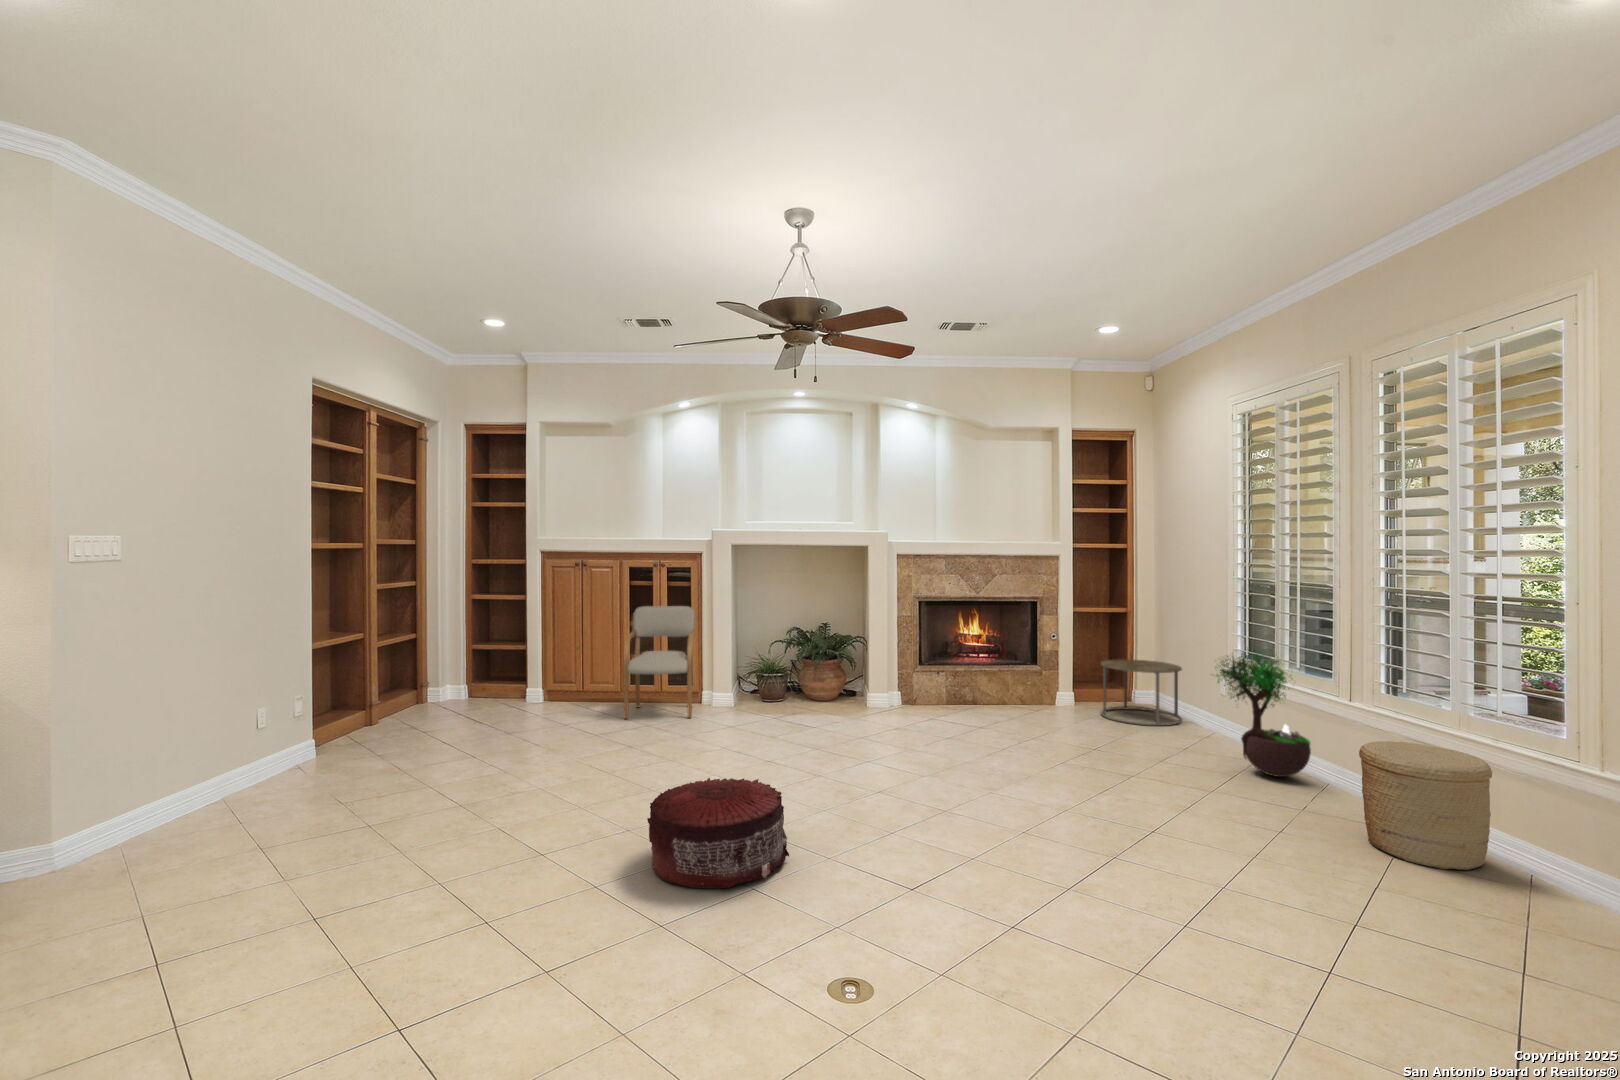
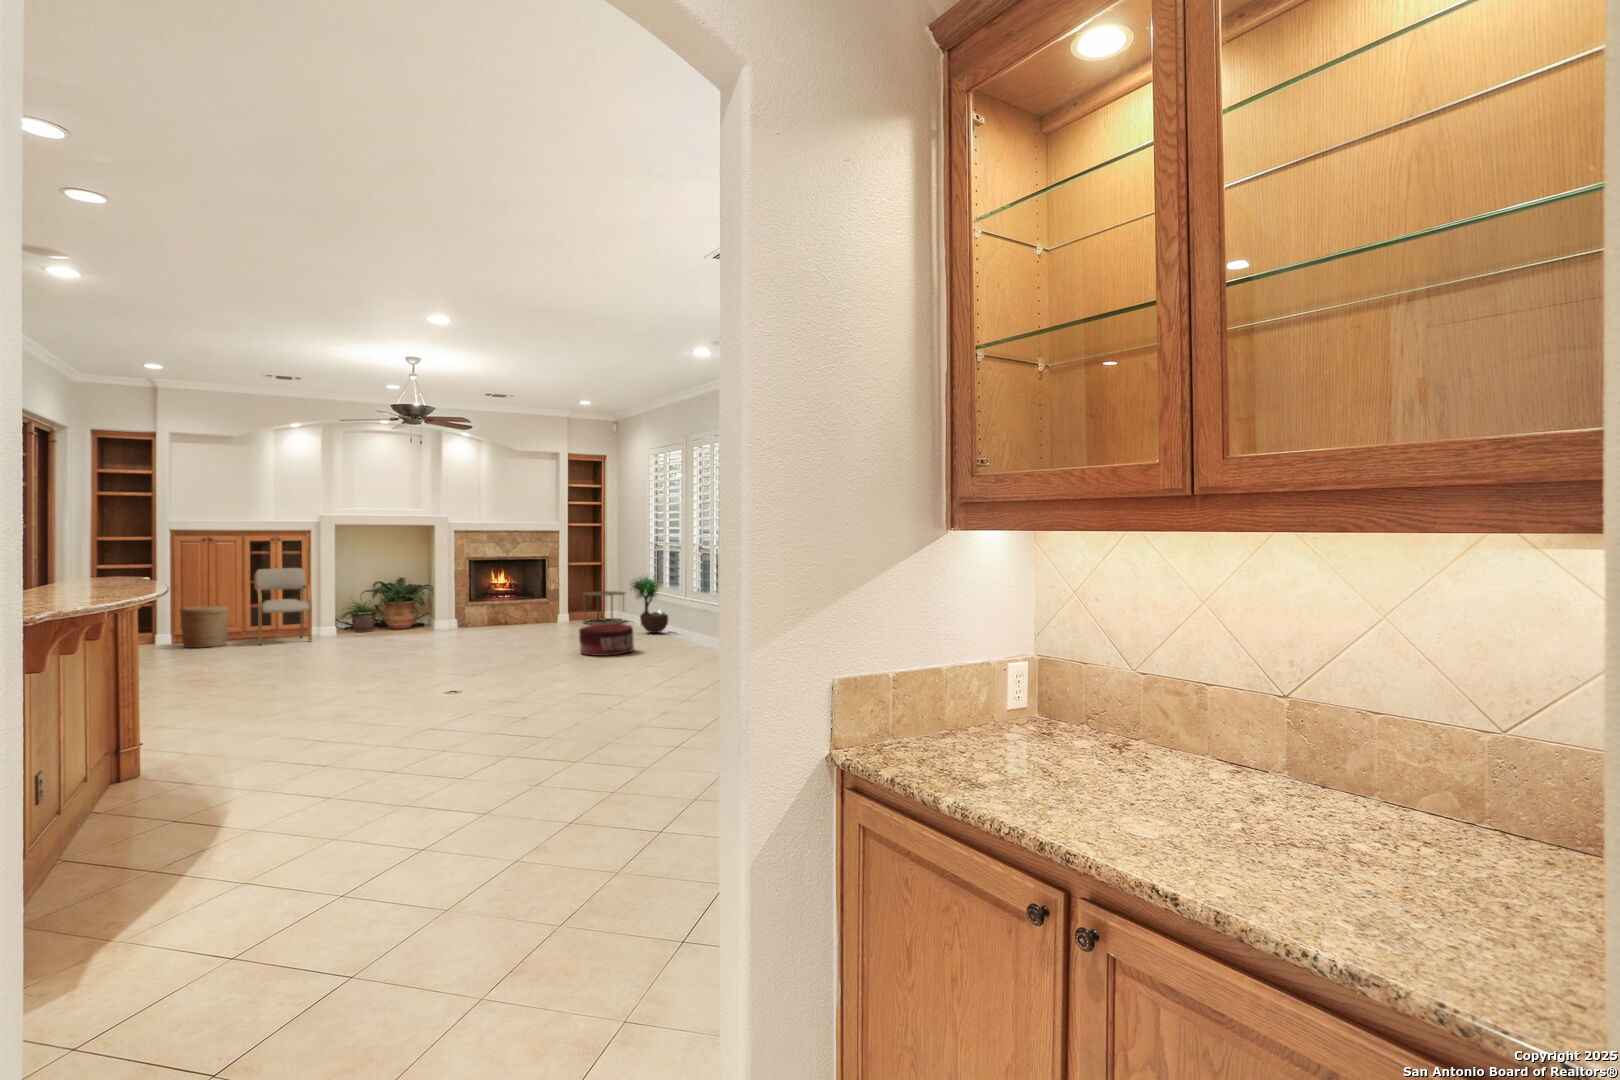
woven basket: present [1359,741,1492,870] -> present [180,606,228,648]
pouf: present [647,778,789,888] -> present [579,623,634,656]

